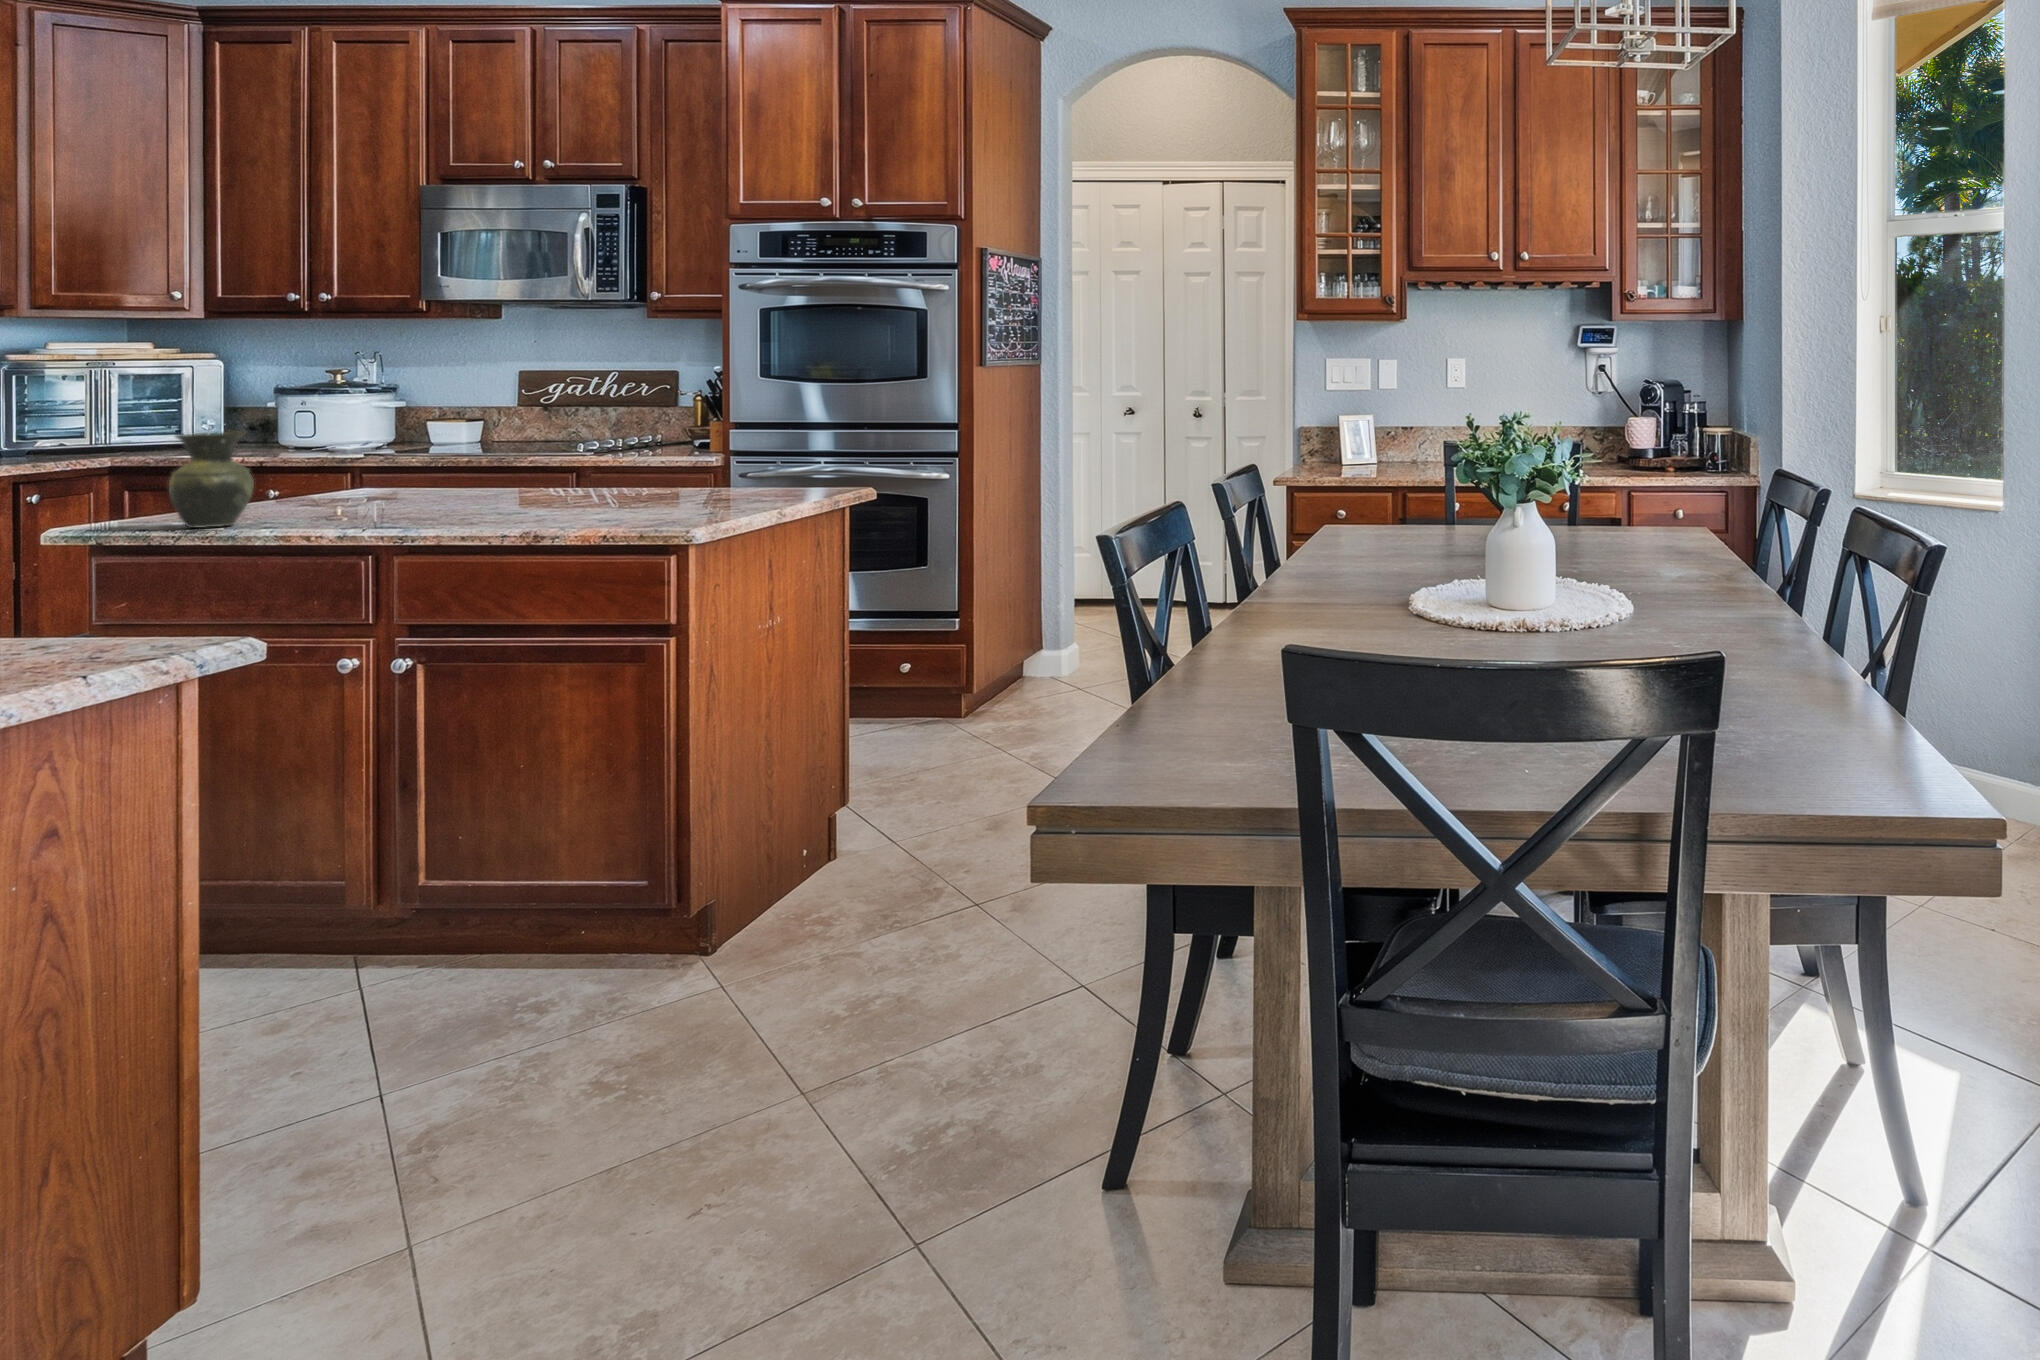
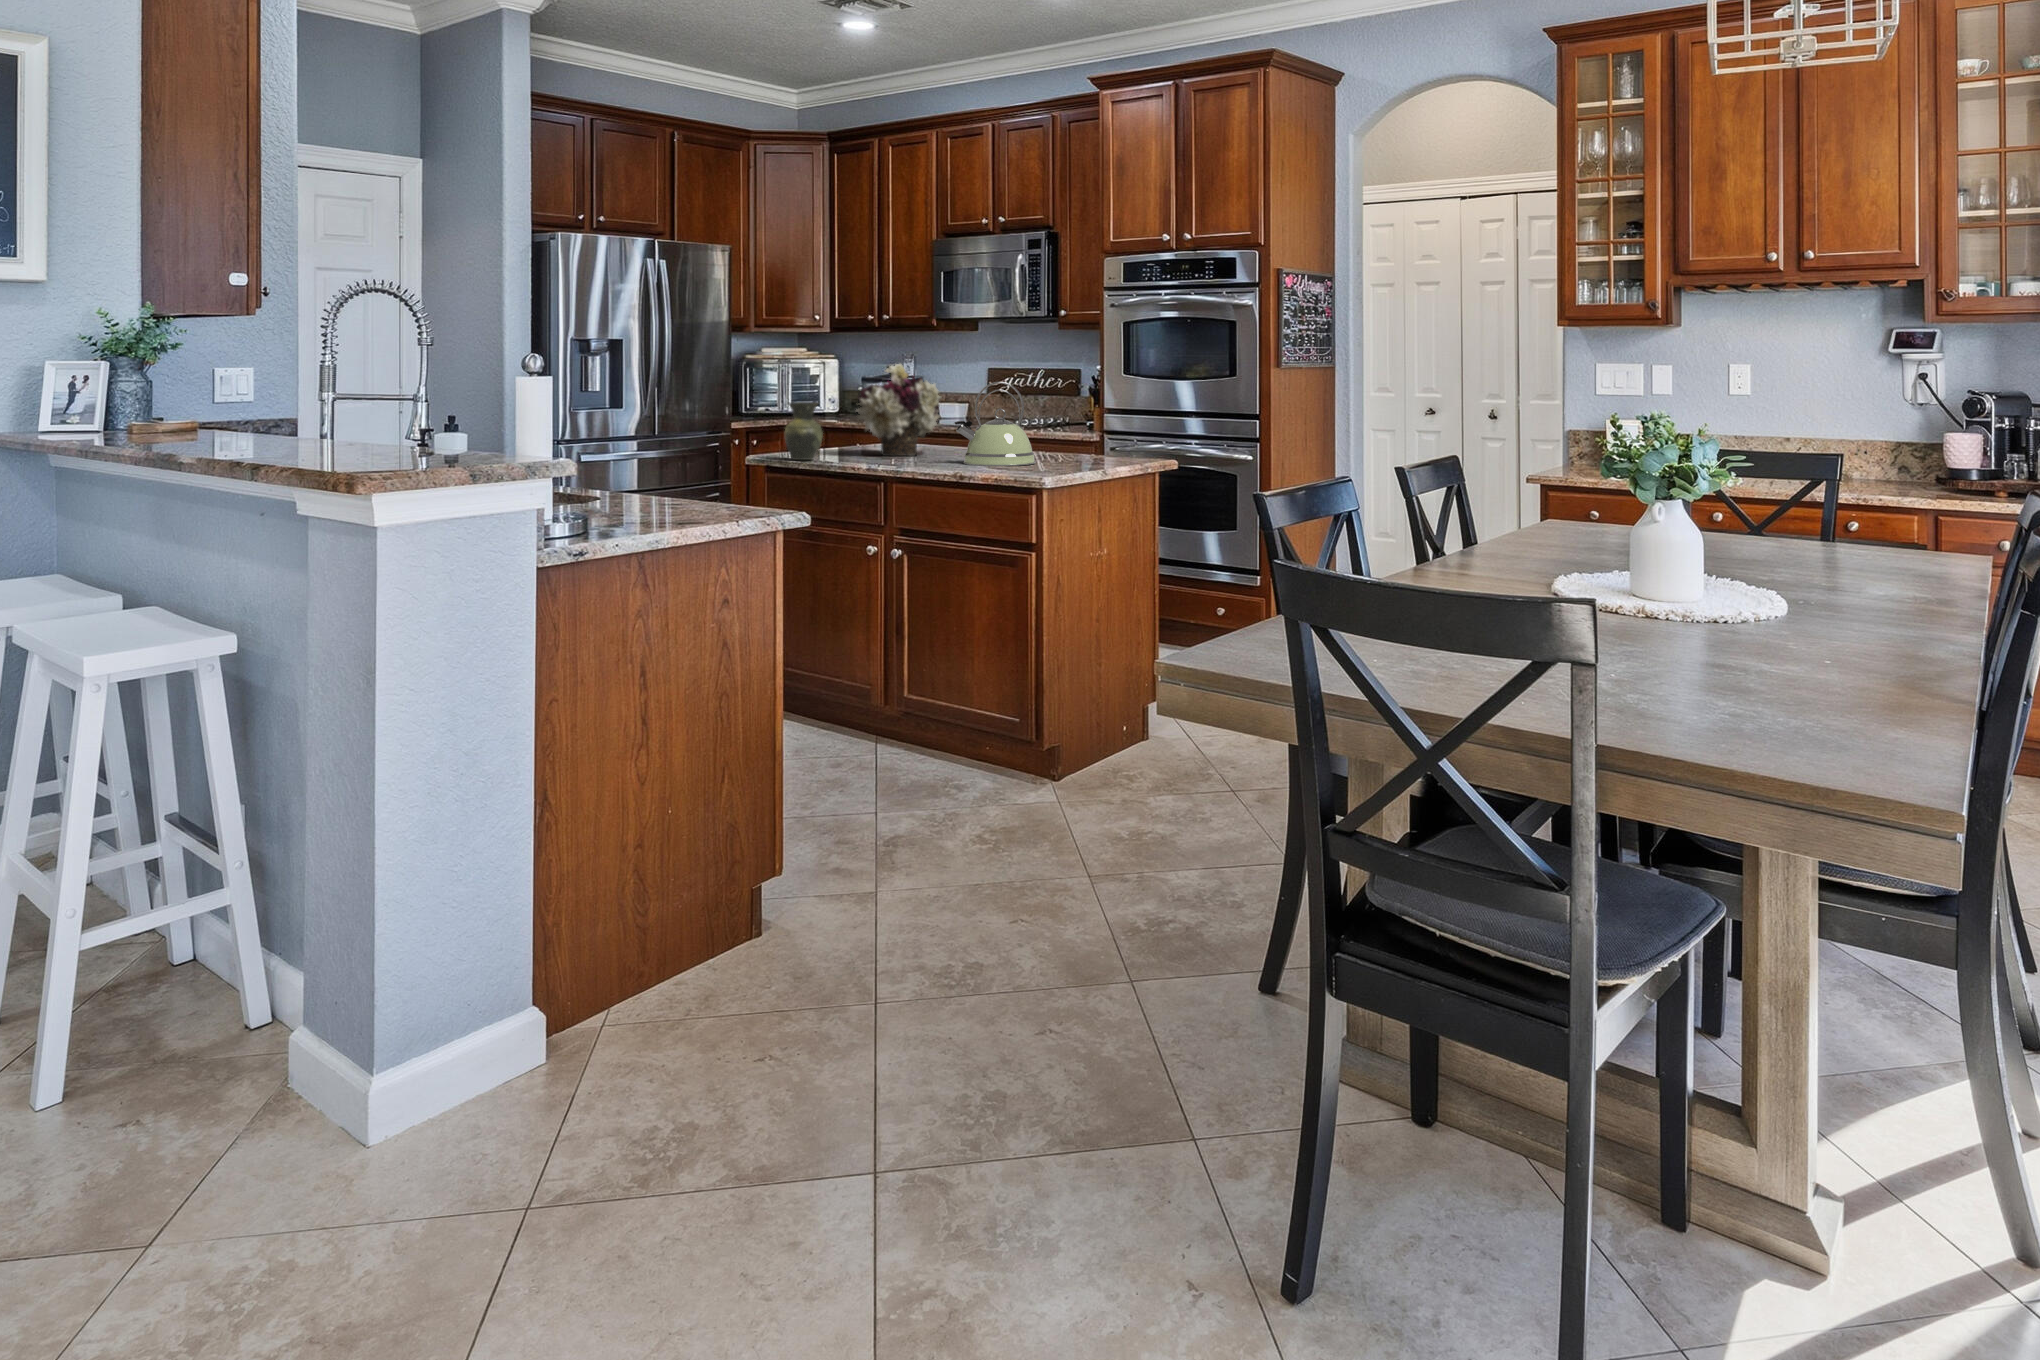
flower arrangement: none [315,367,483,509] -> present [856,364,941,456]
kettle: none [522,393,662,516] -> present [955,382,1035,466]

